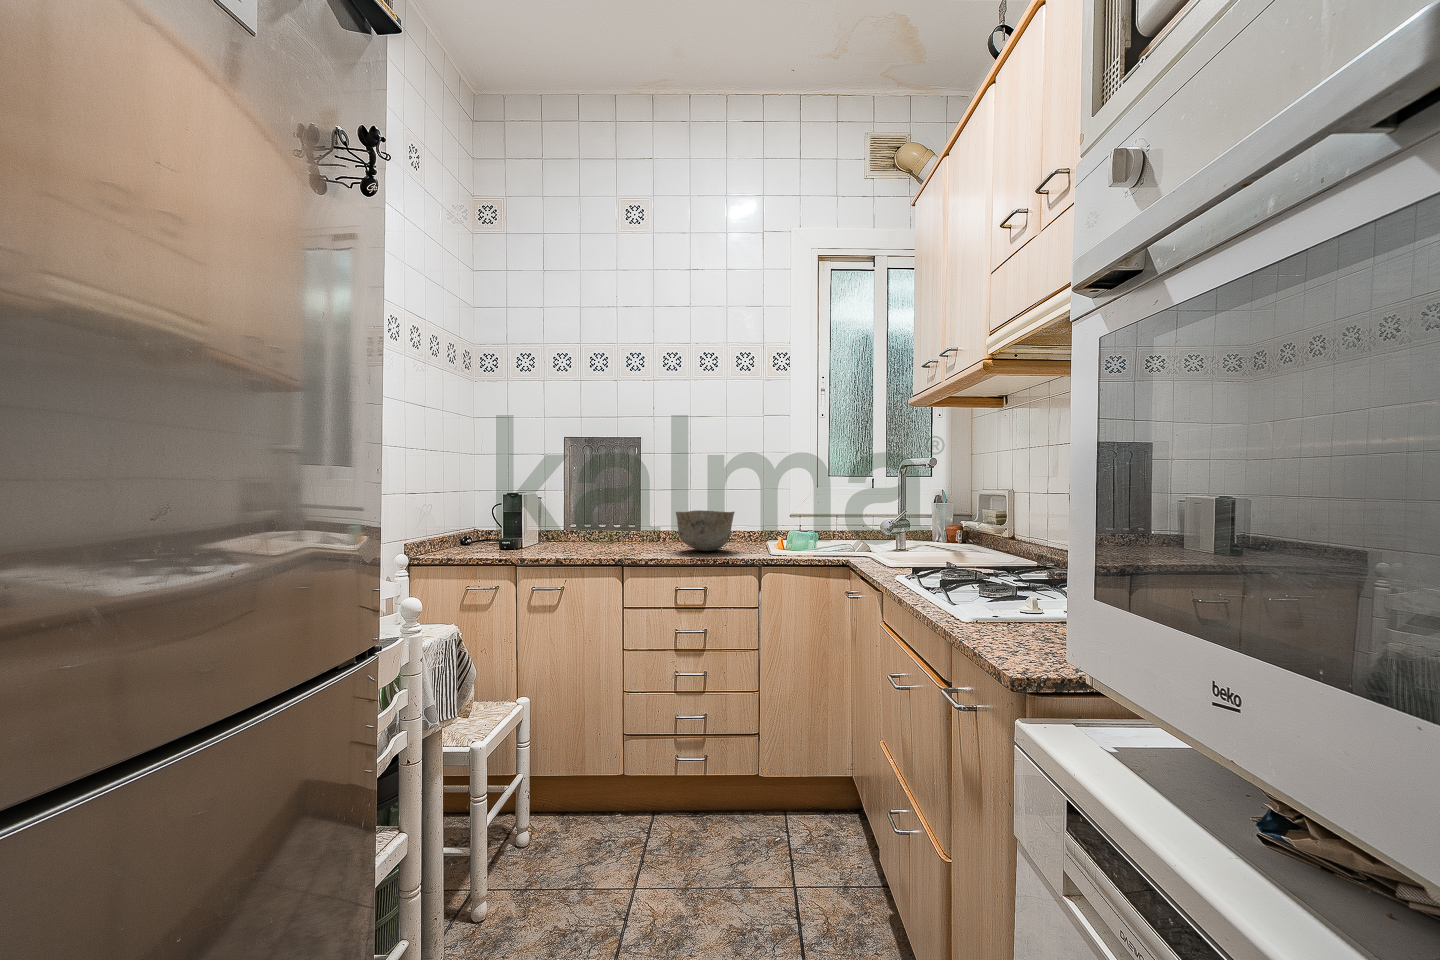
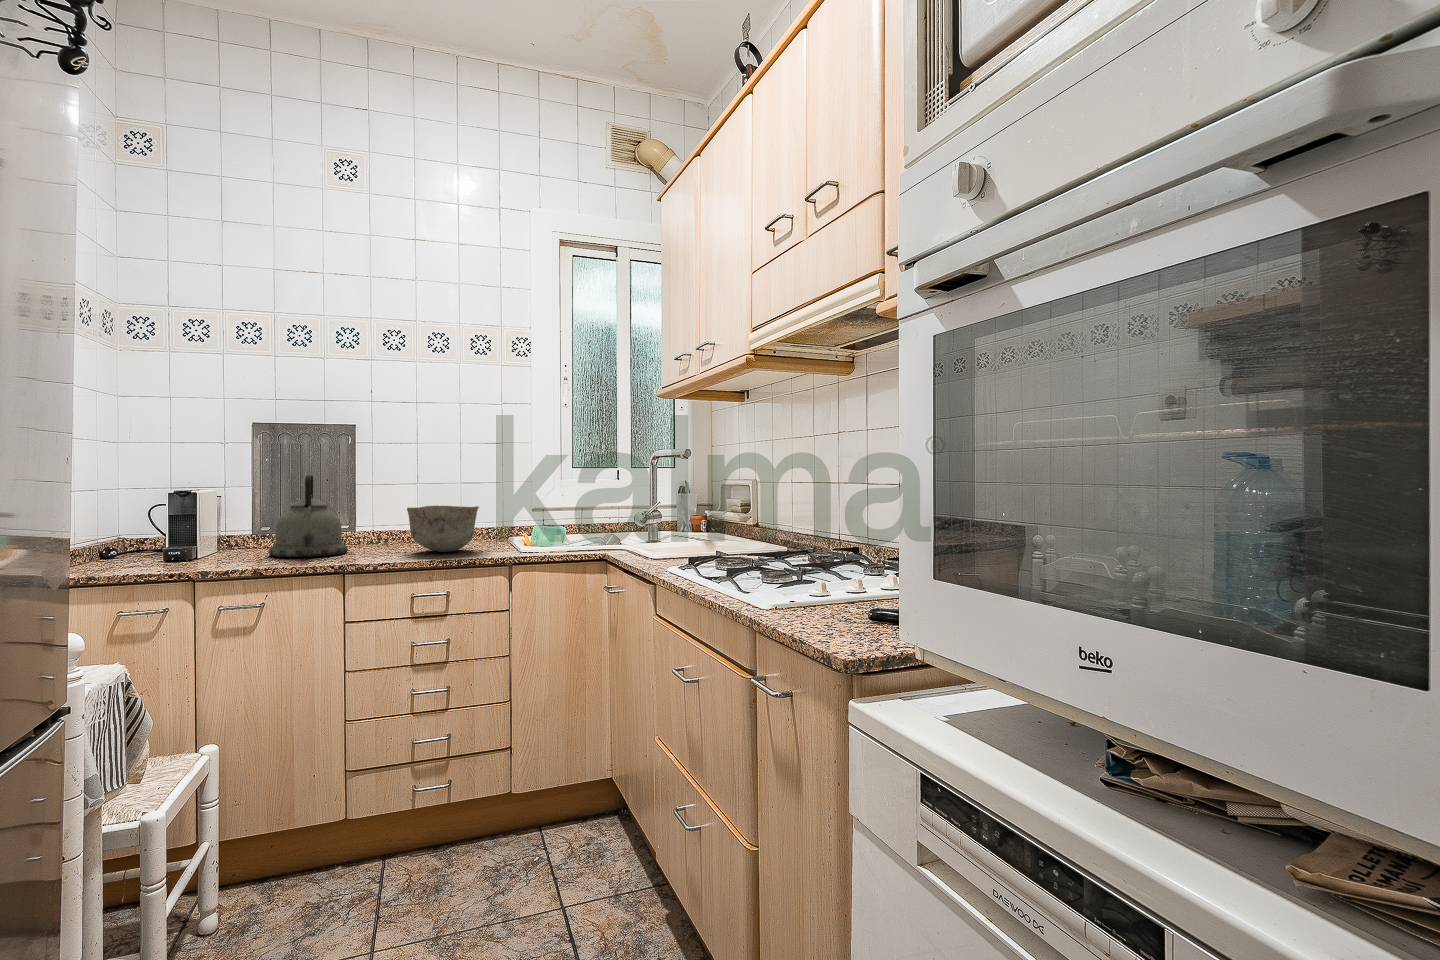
kettle: none [574,484,631,551] -> present [269,475,348,557]

